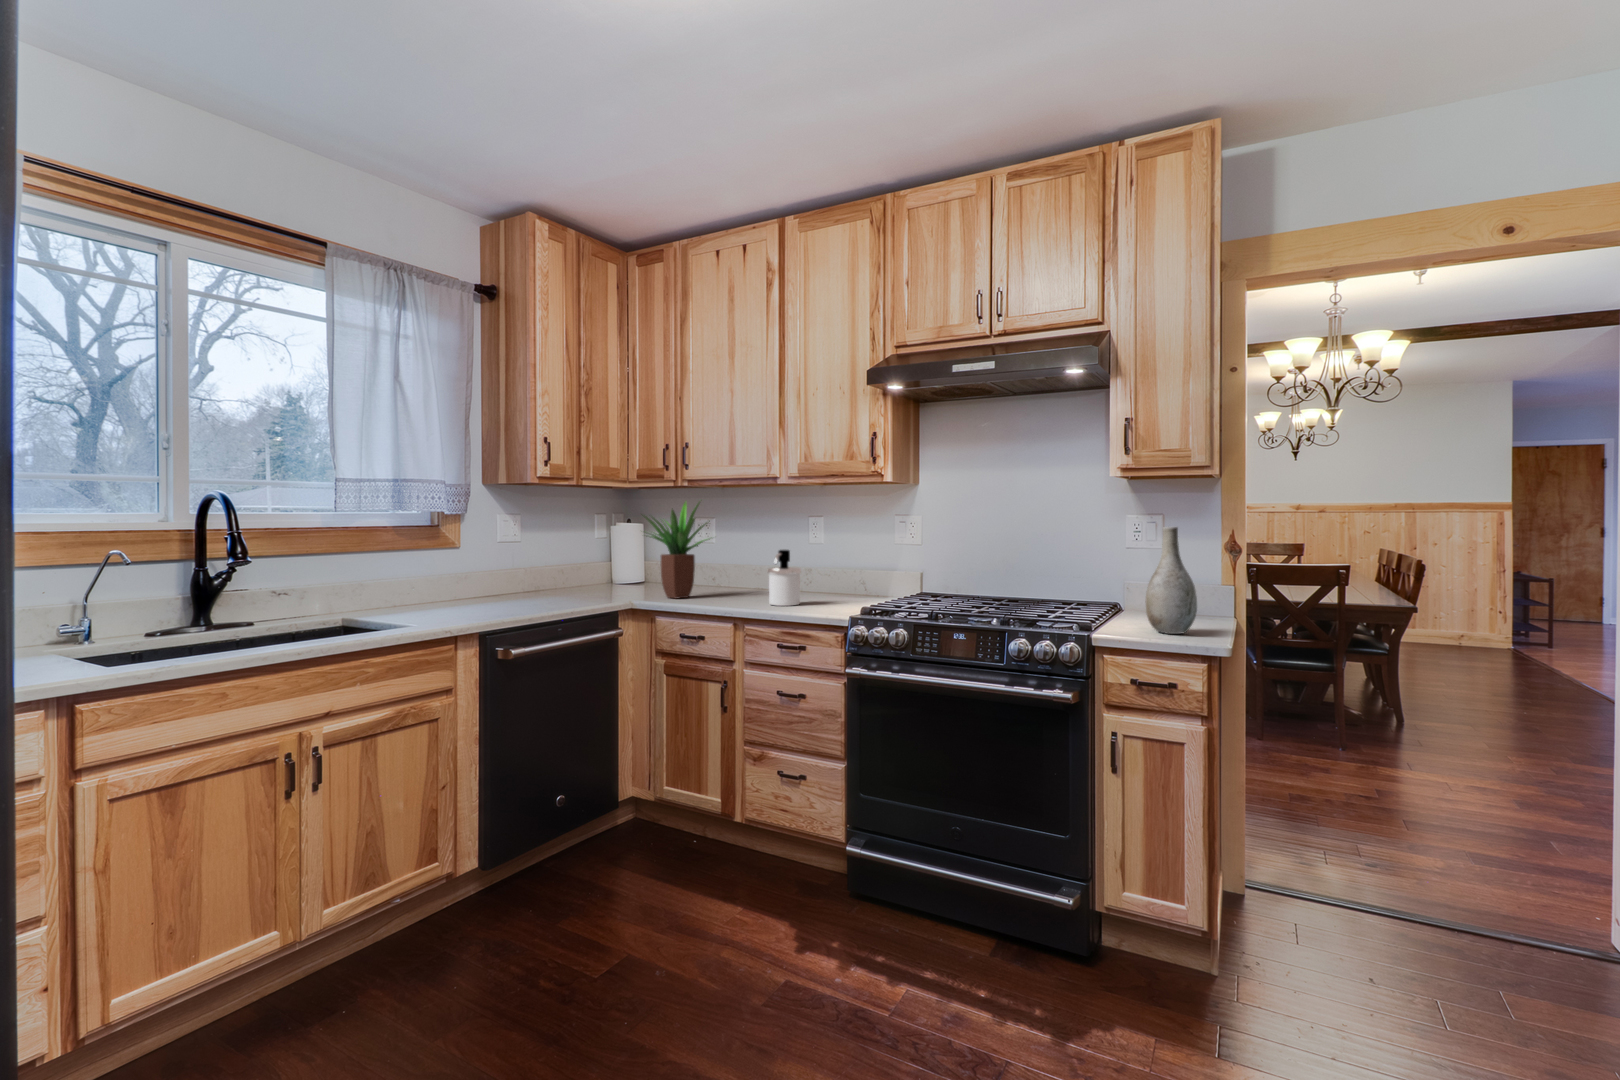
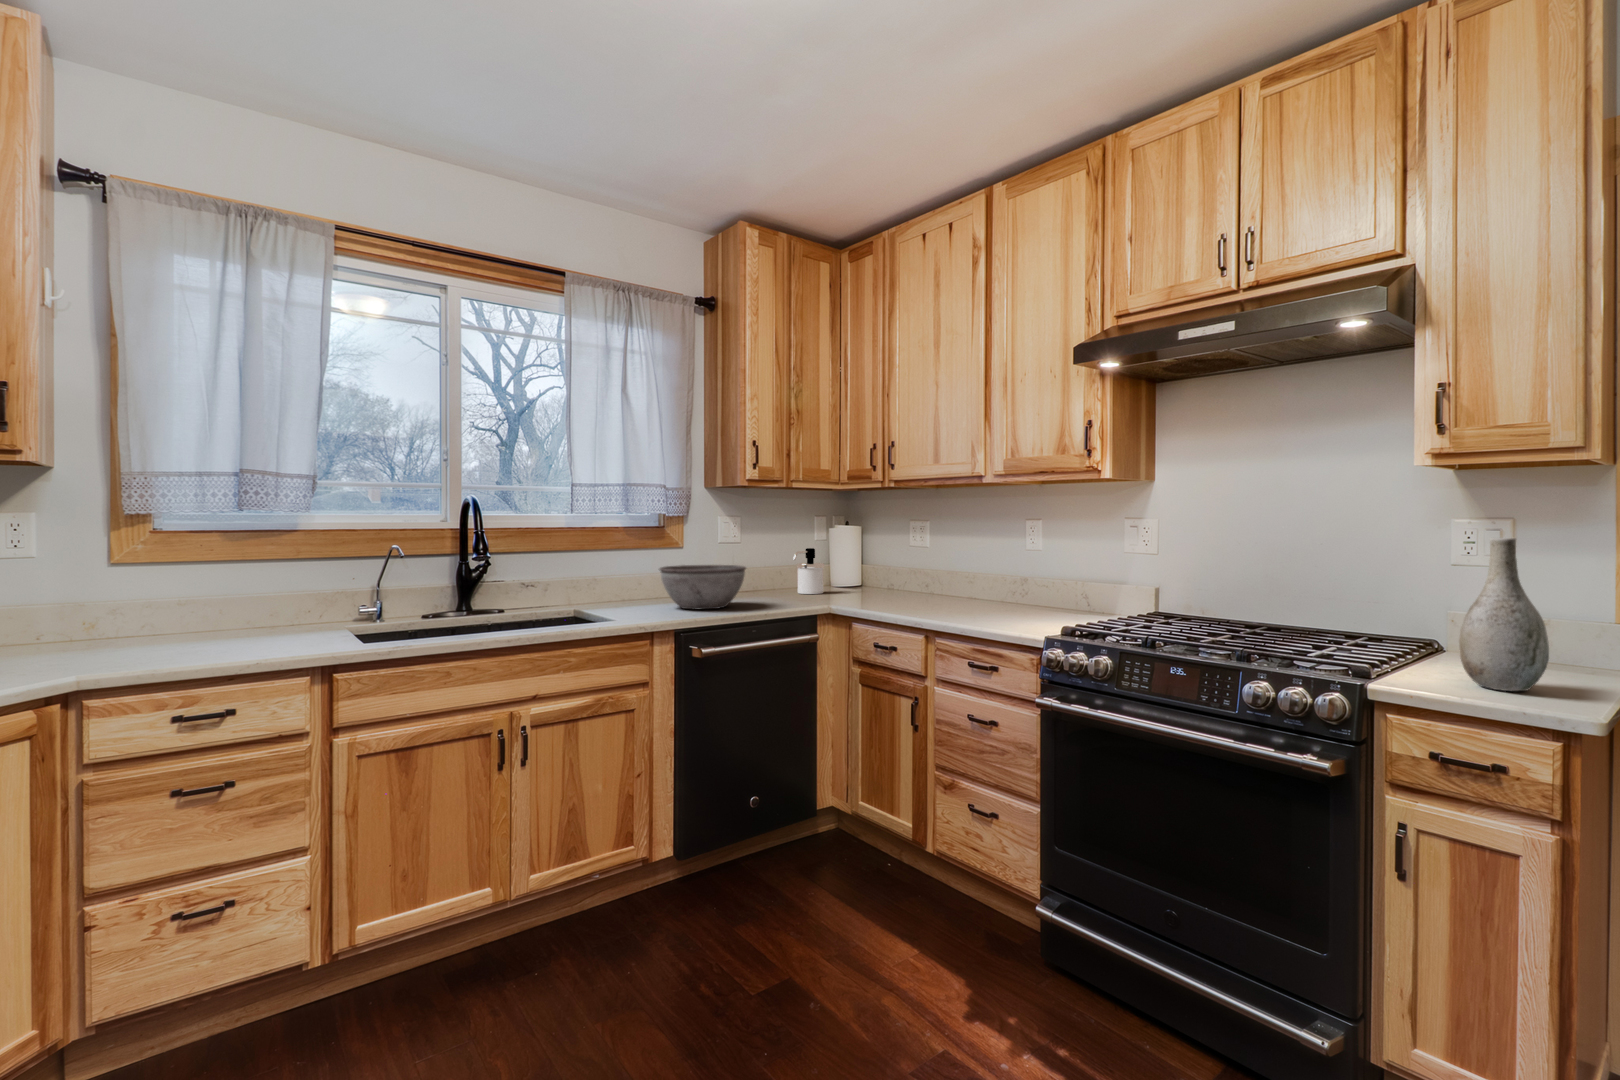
potted plant: present [644,502,710,598] -> none [844,500,926,604]
soap dispenser: present [768,550,801,606] -> present [793,548,824,594]
bowl: none [445,565,543,611] -> present [659,565,746,610]

